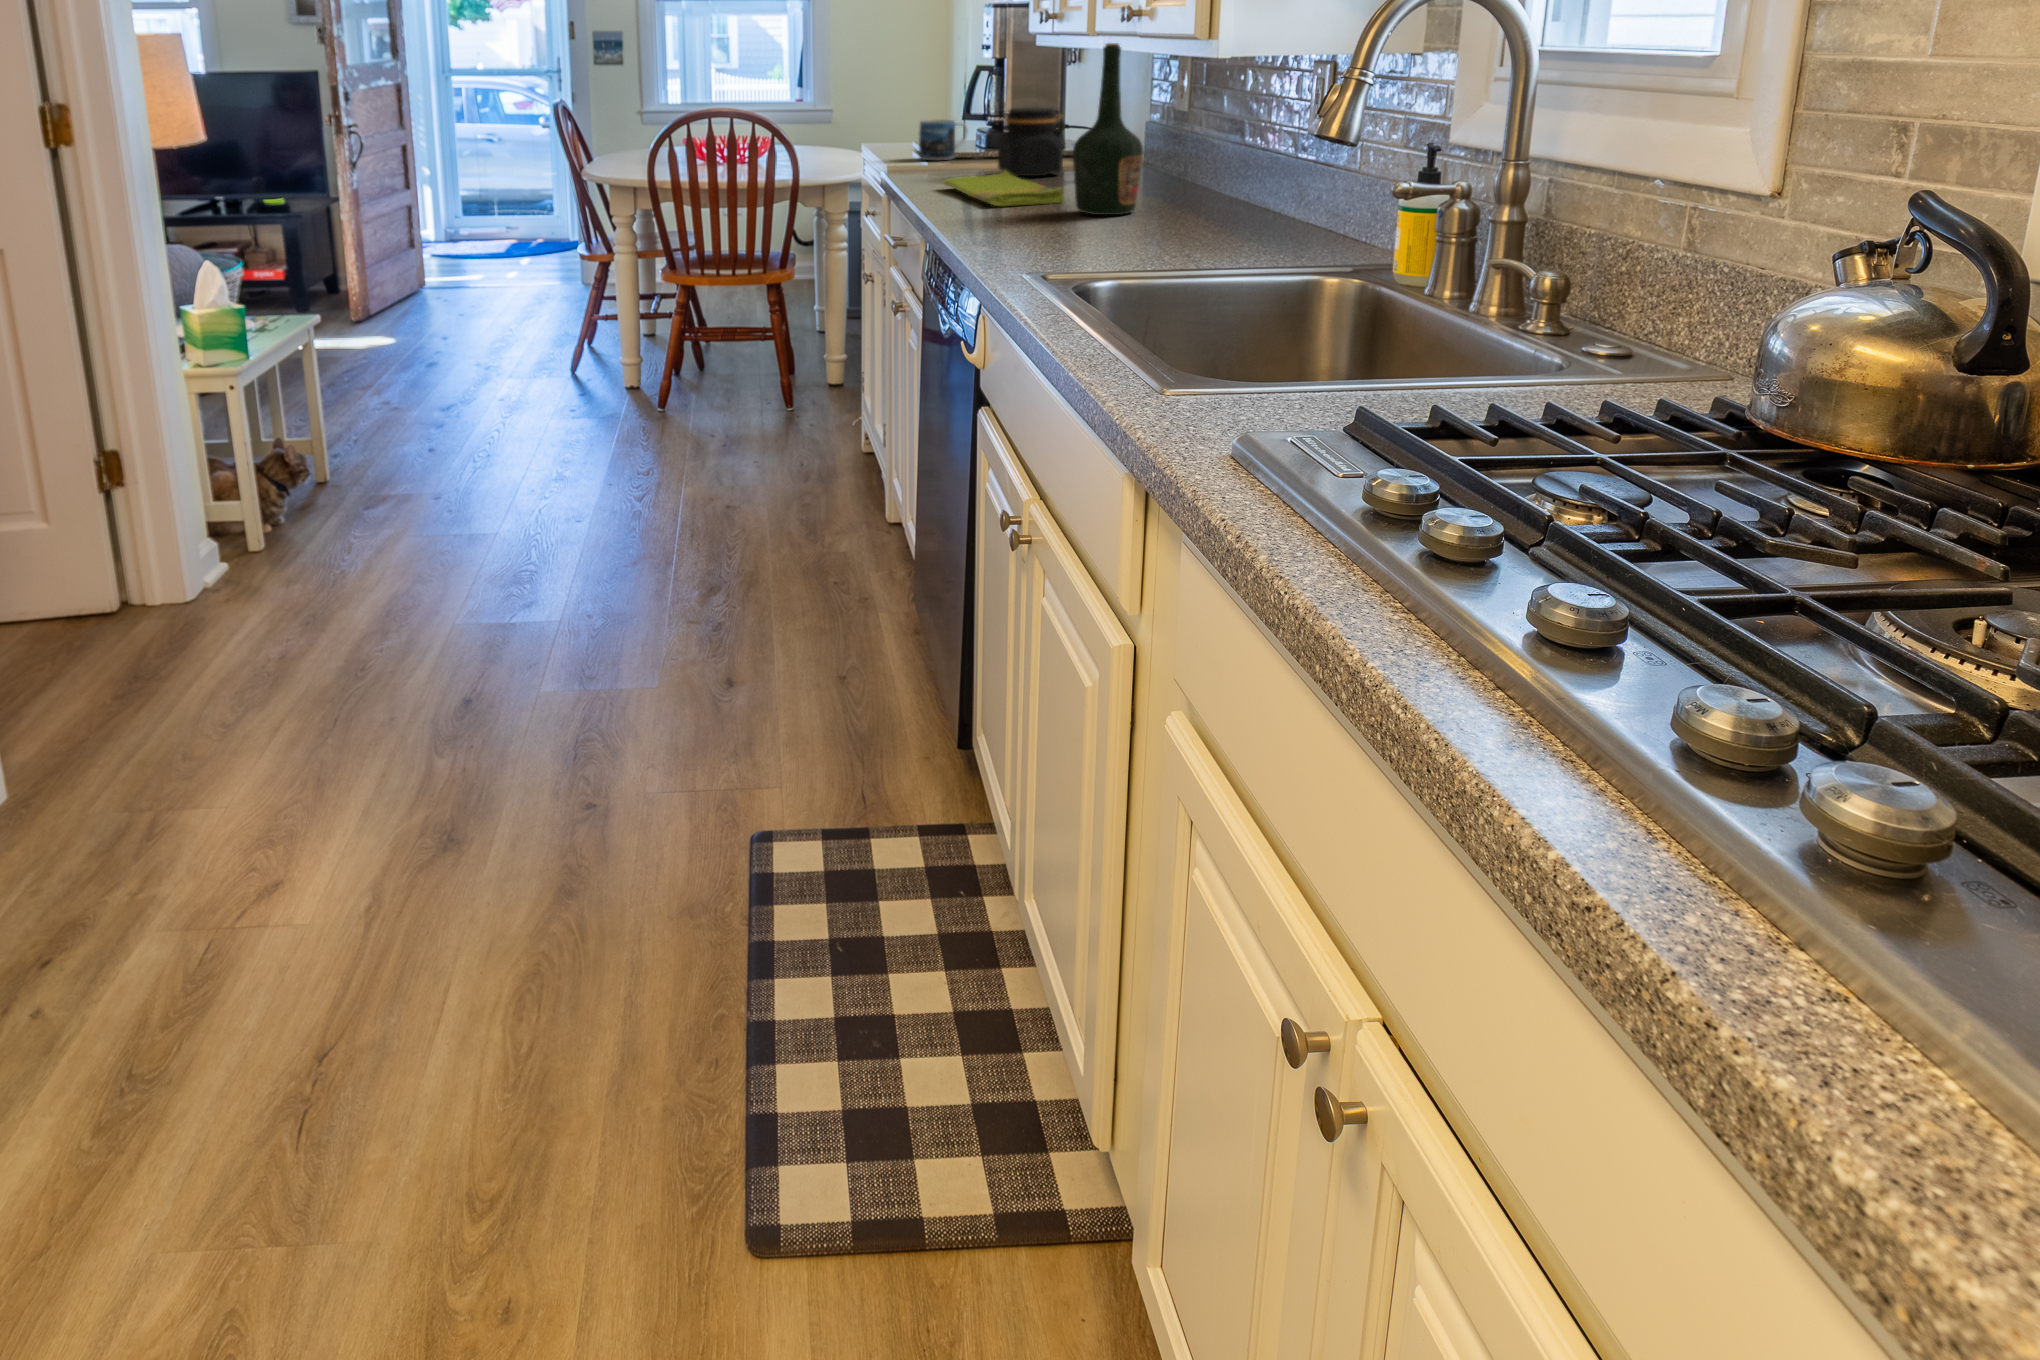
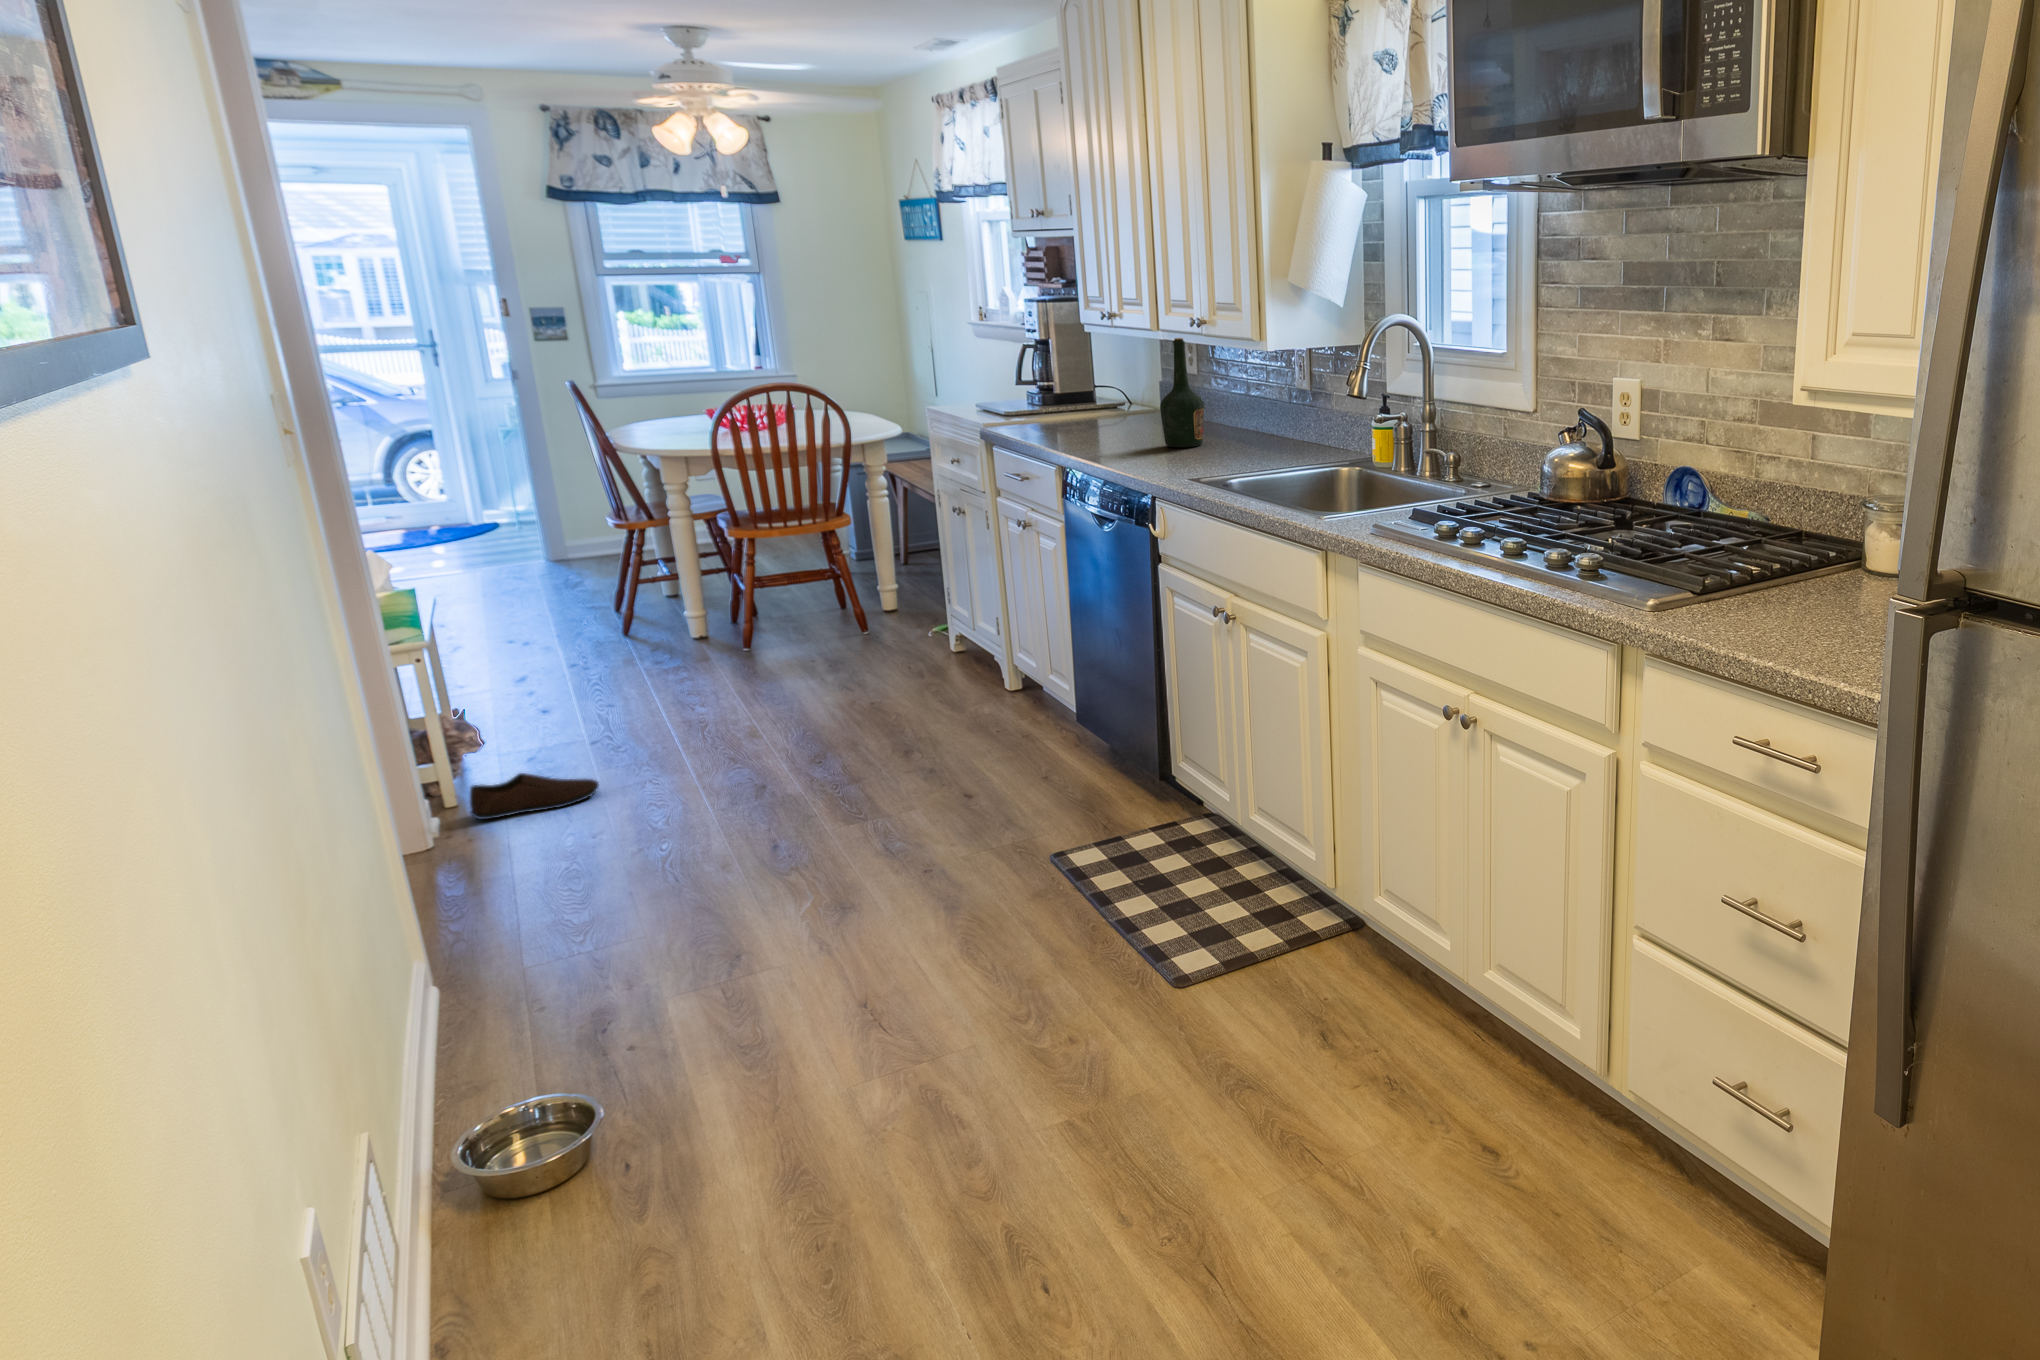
jar: present [995,108,1065,176] -> none [1068,377,1120,427]
mug: present [919,120,968,160] -> none [987,388,1023,419]
dish towel: present [943,170,1064,206] -> none [1046,423,1148,447]
shoe: none [232,533,365,581] -> present [470,773,599,819]

